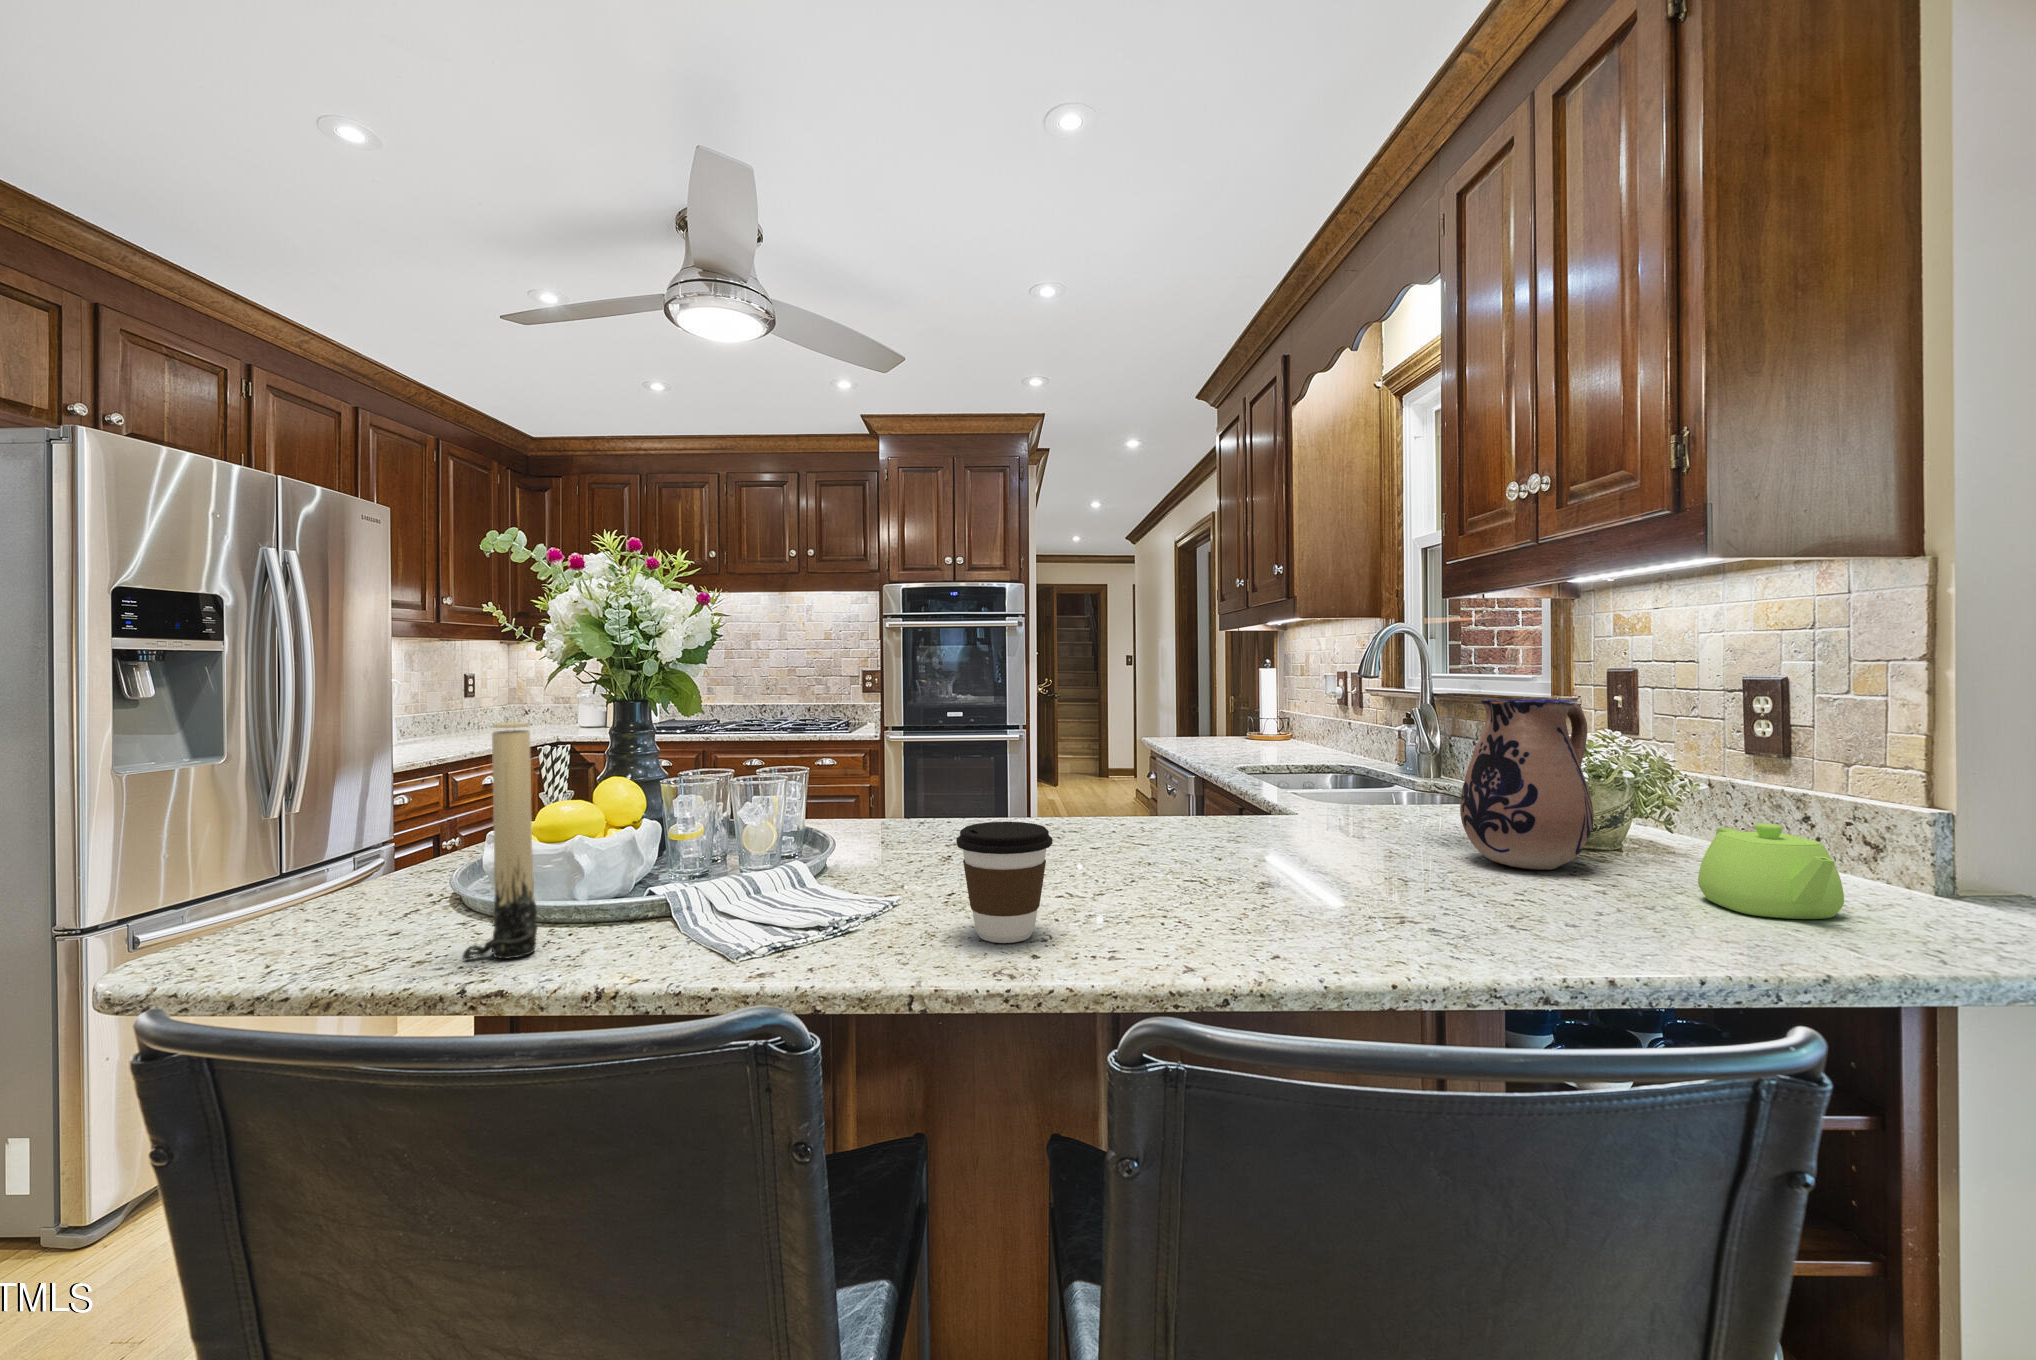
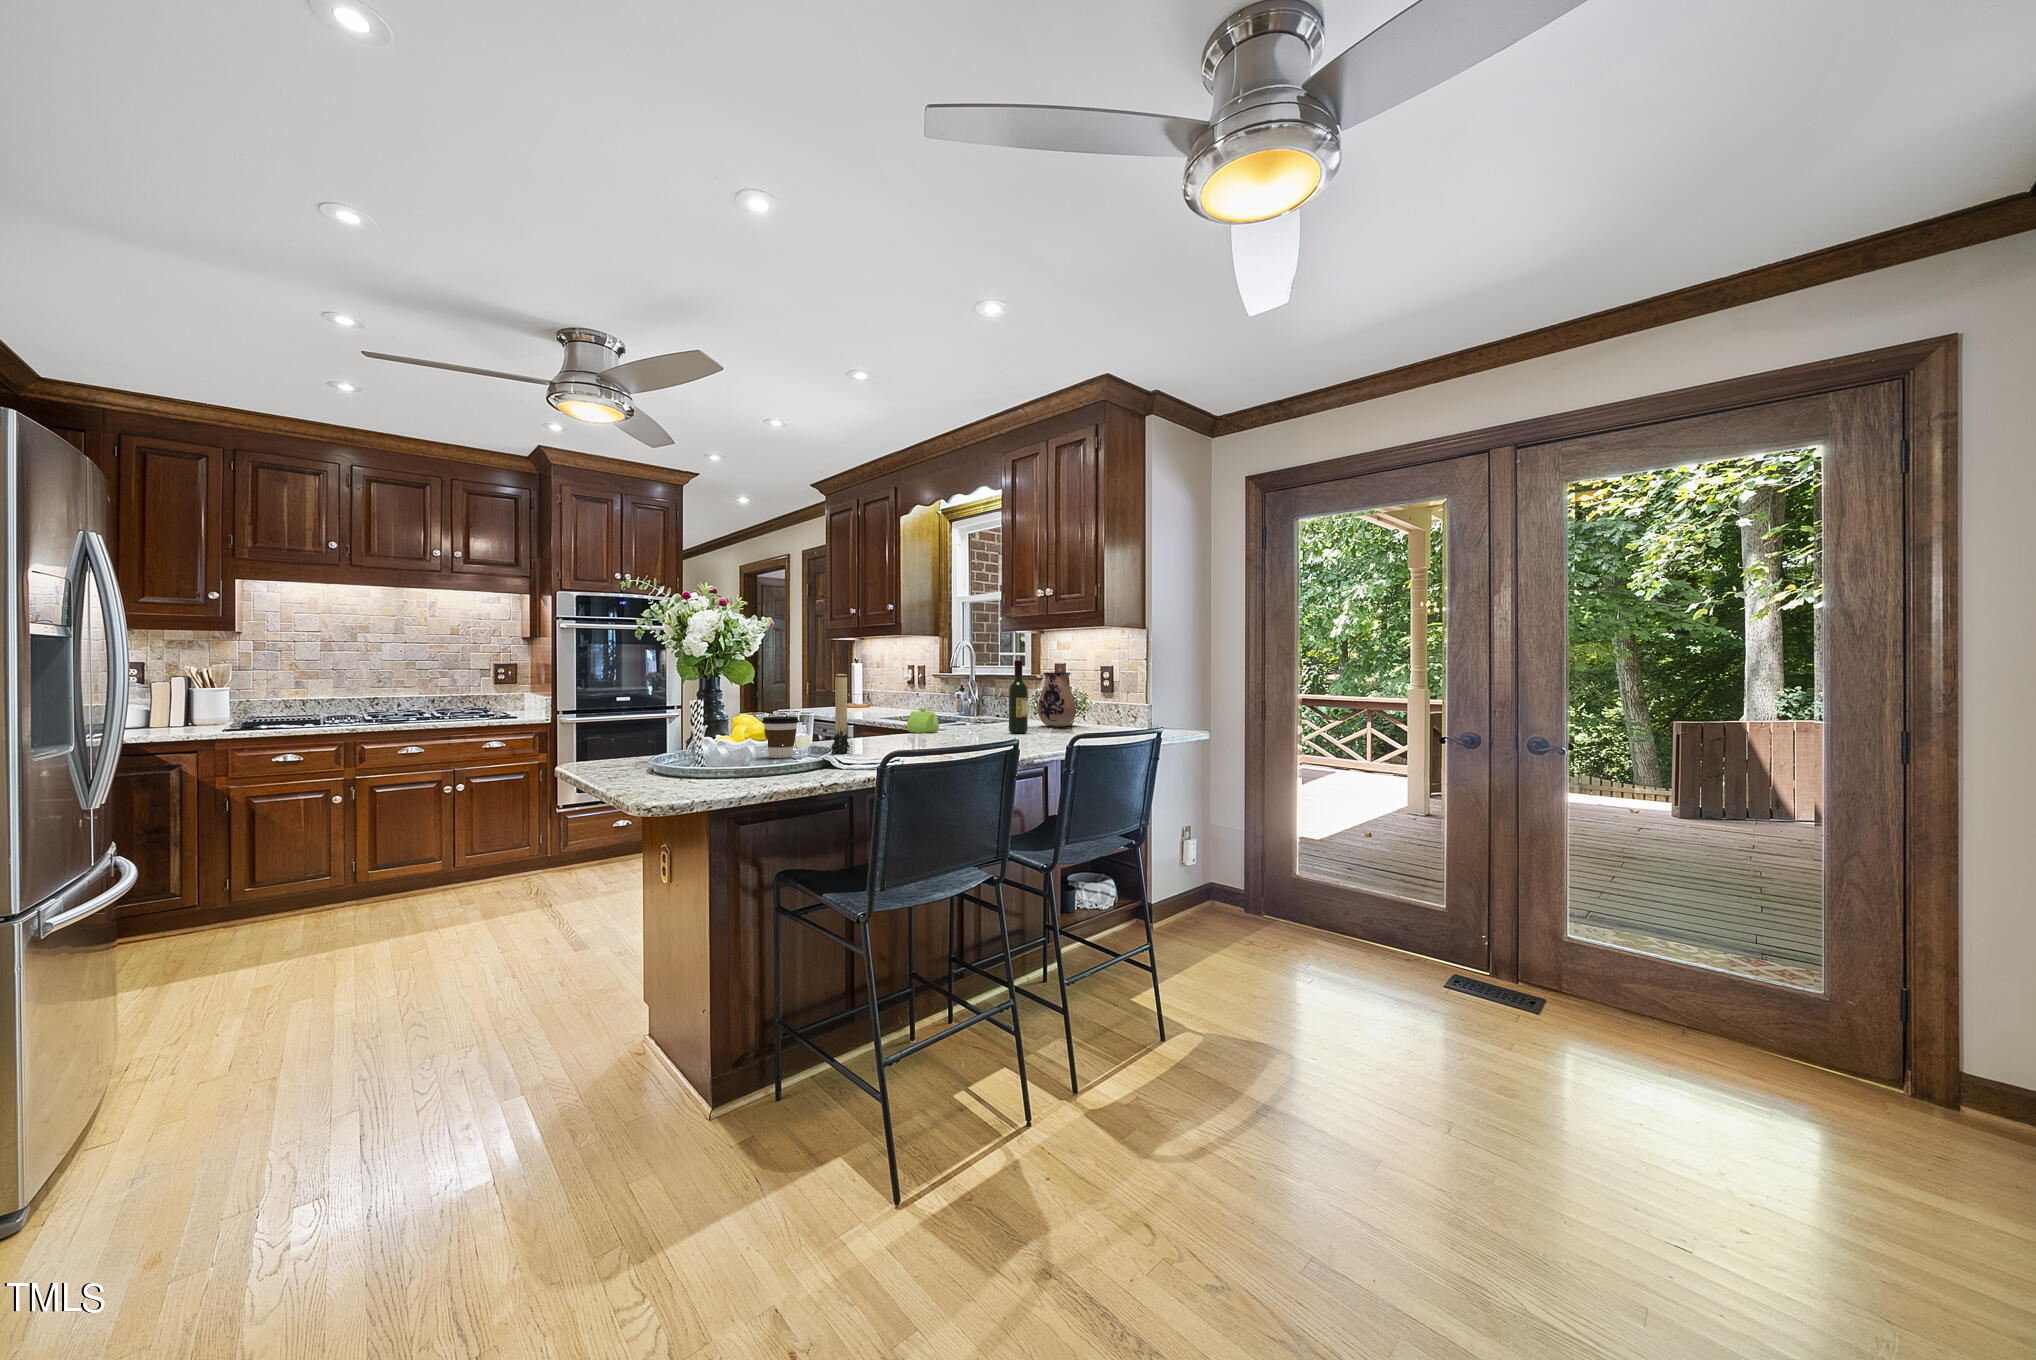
wine bottle: none [1274,668,1337,902] -> present [1009,660,1028,734]
coffee cup: present [956,822,1052,943] -> present [762,716,799,758]
teapot: present [1698,823,1844,919] -> present [907,708,939,733]

